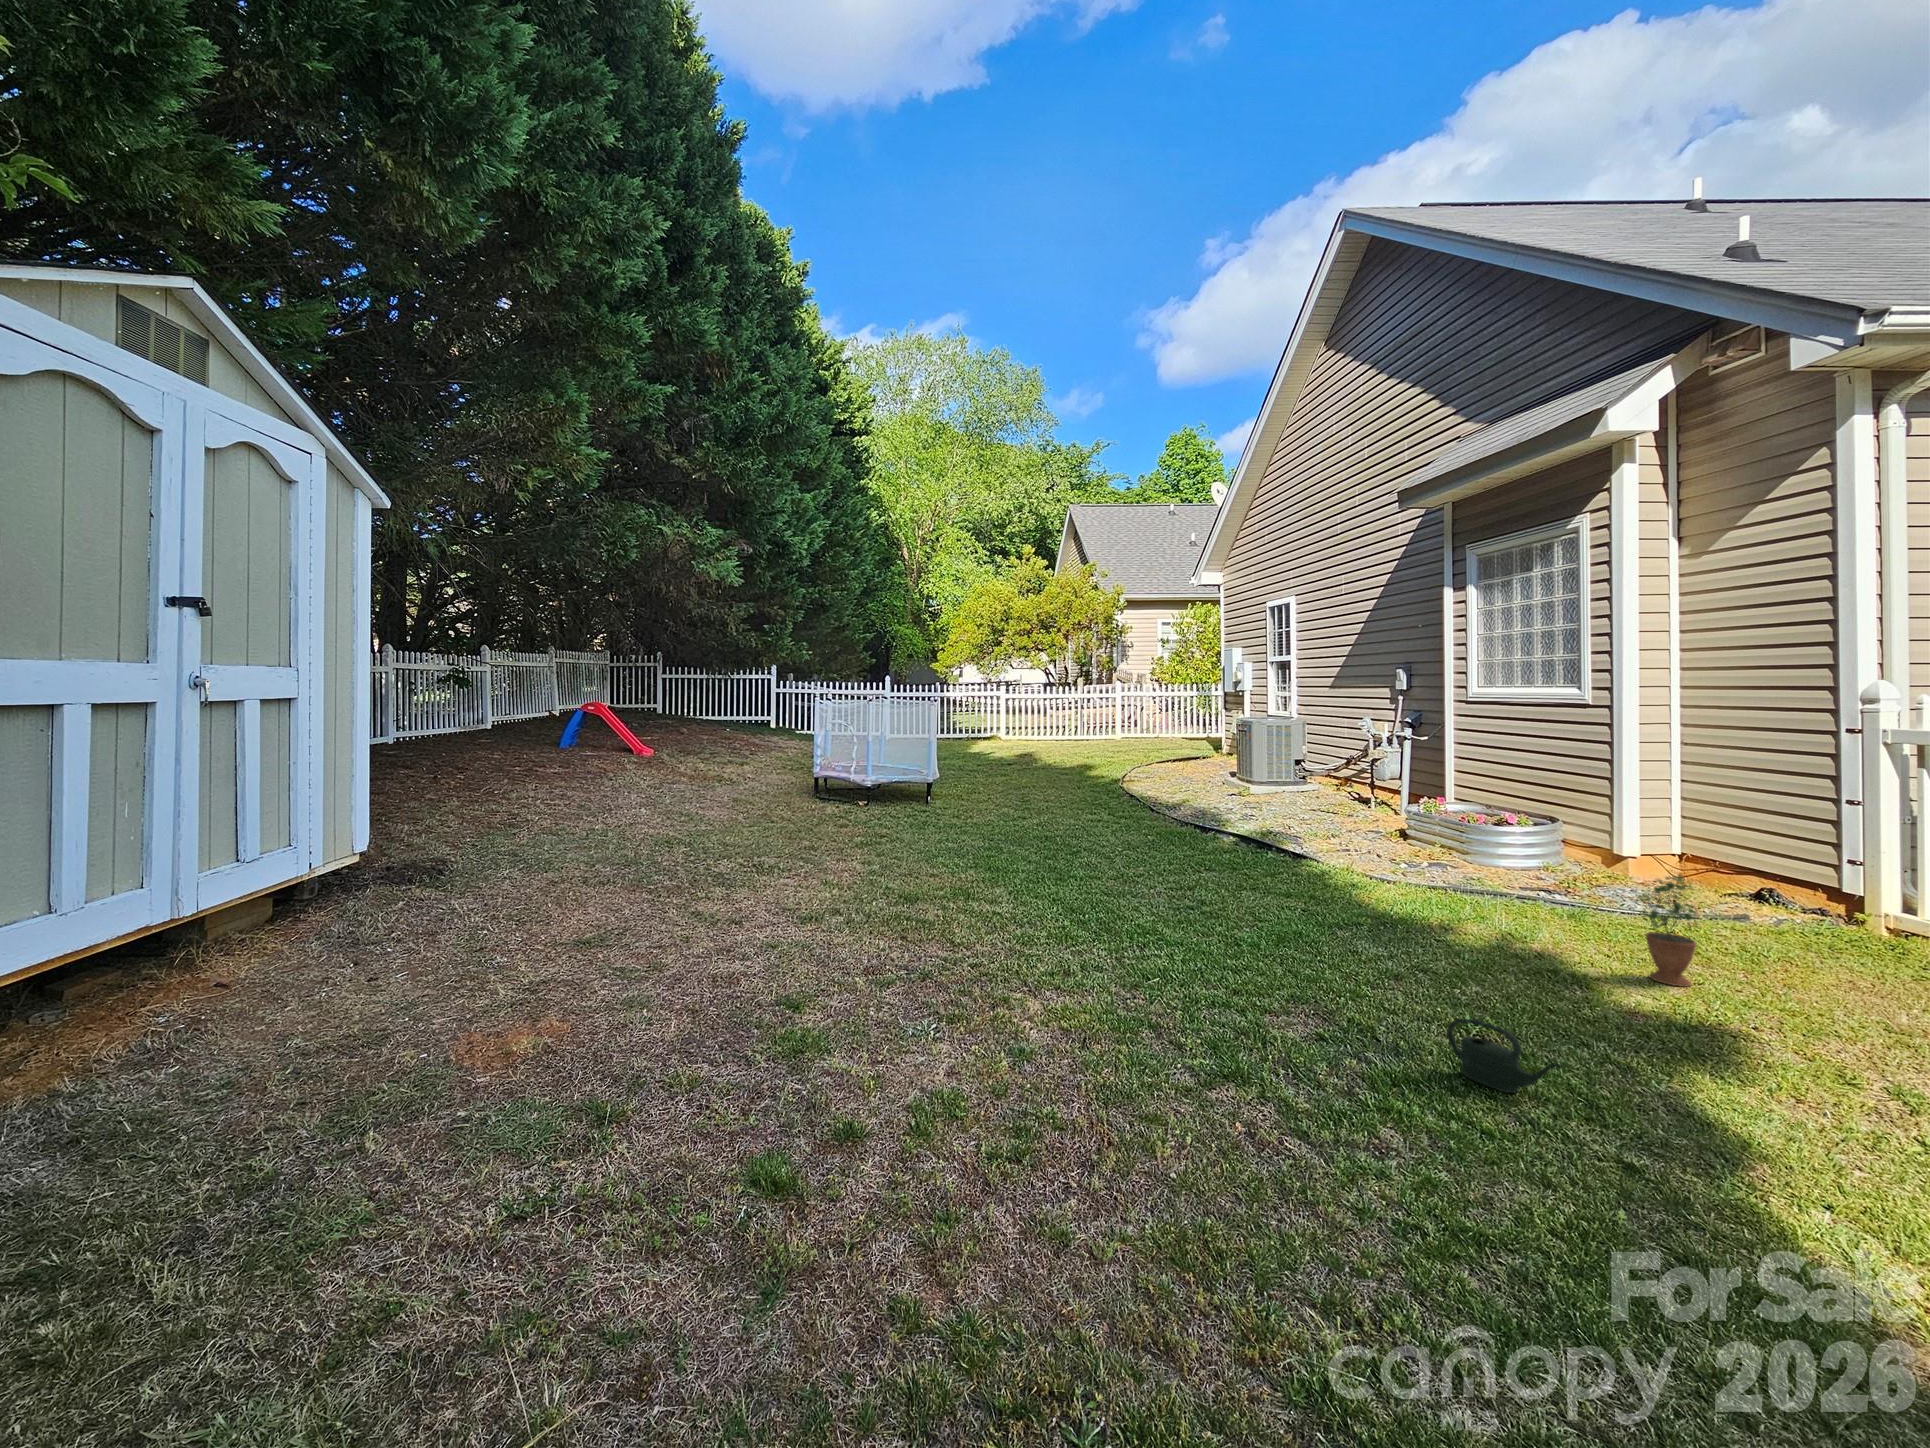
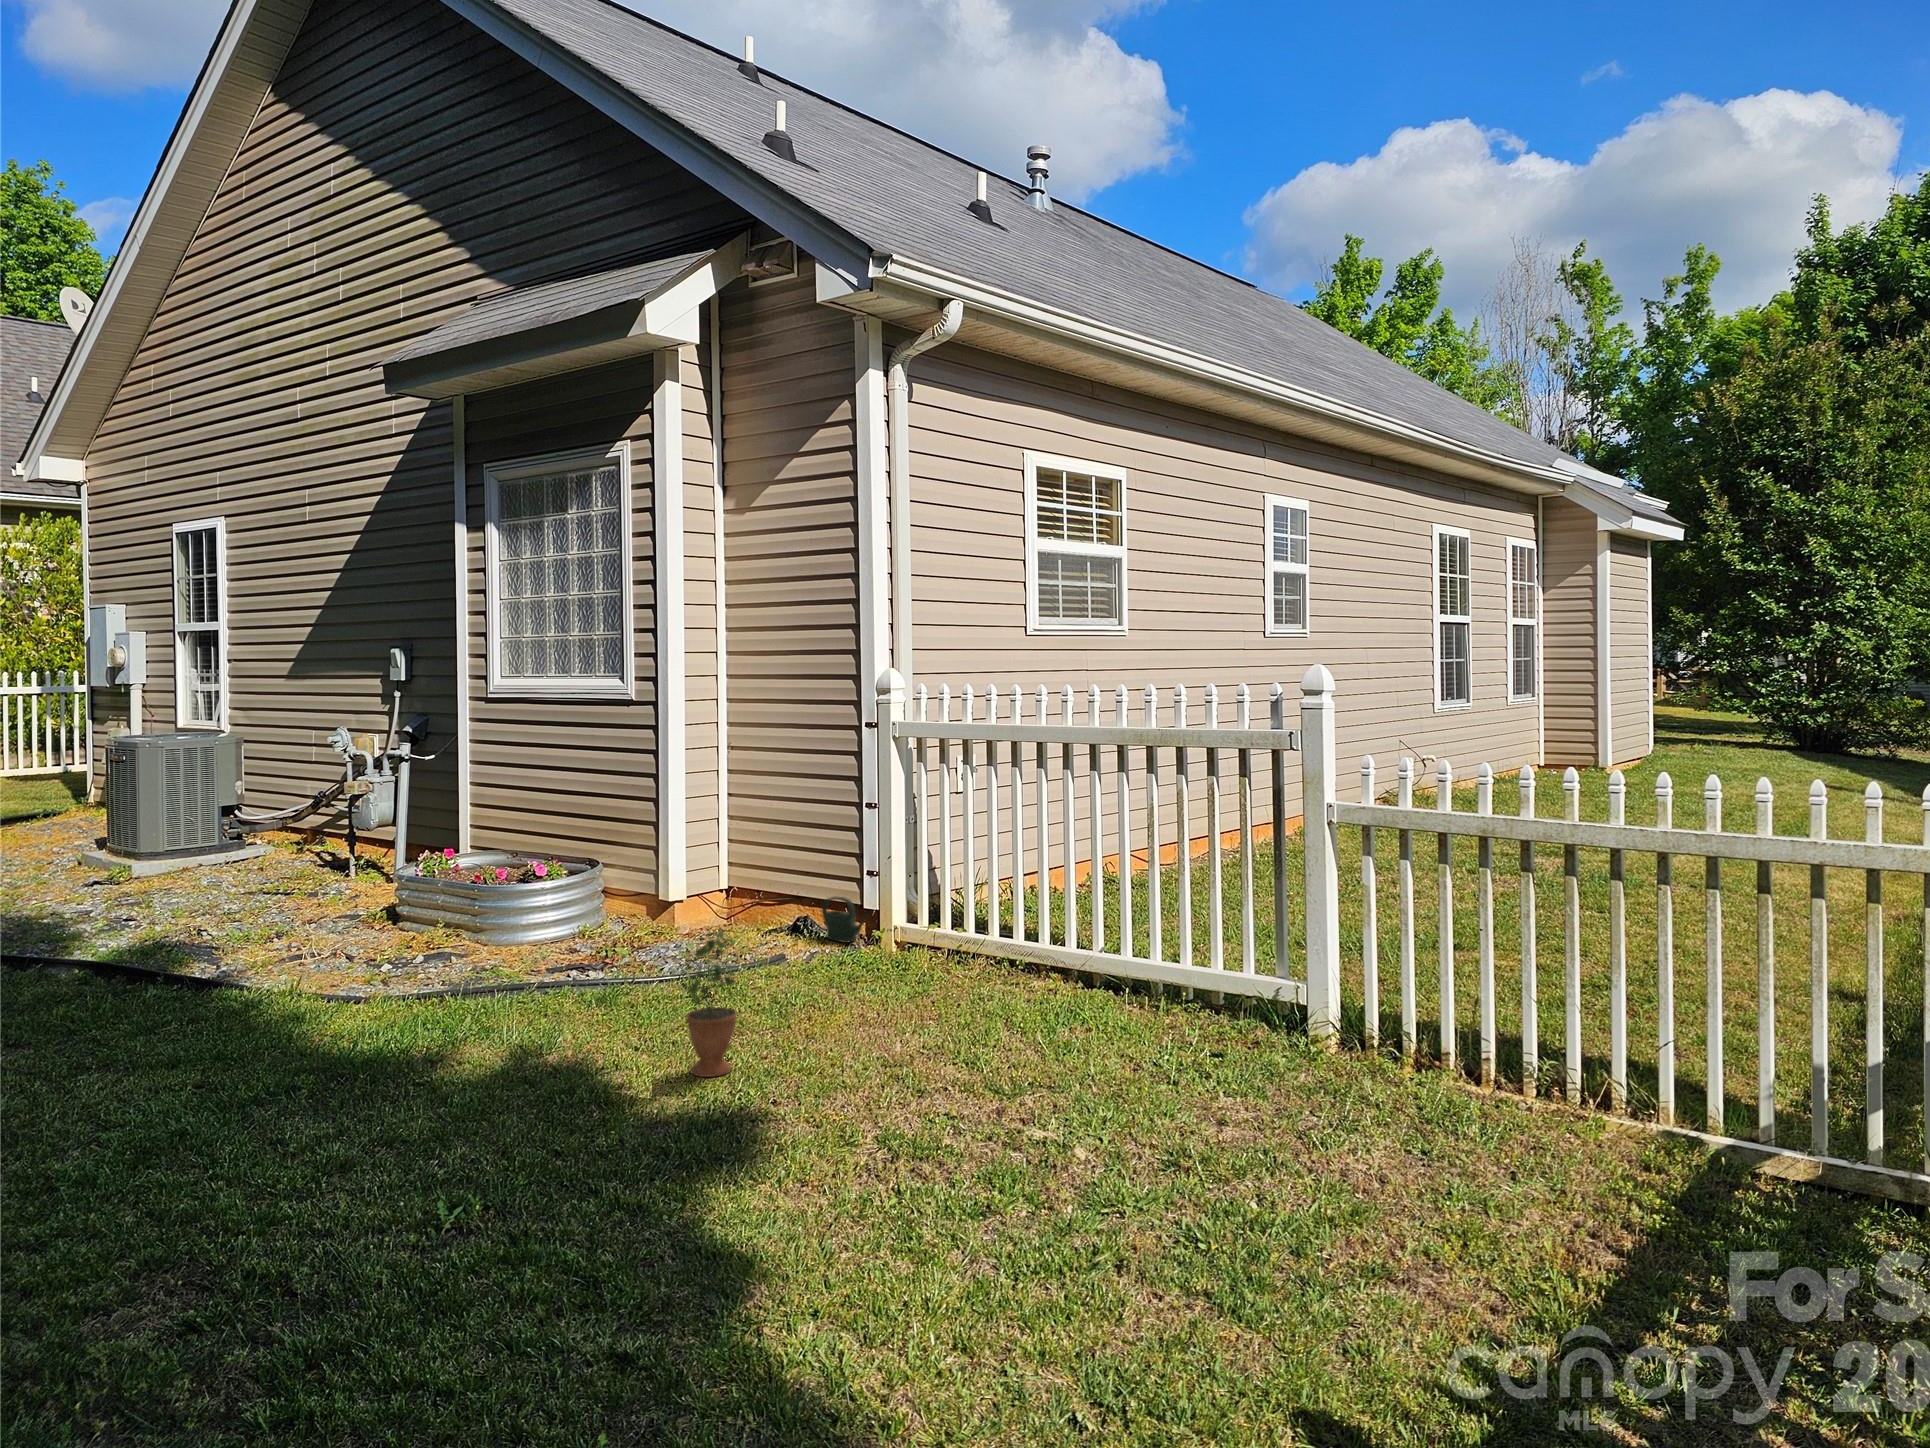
watering can: present [1447,1019,1561,1093] -> present [822,897,869,942]

